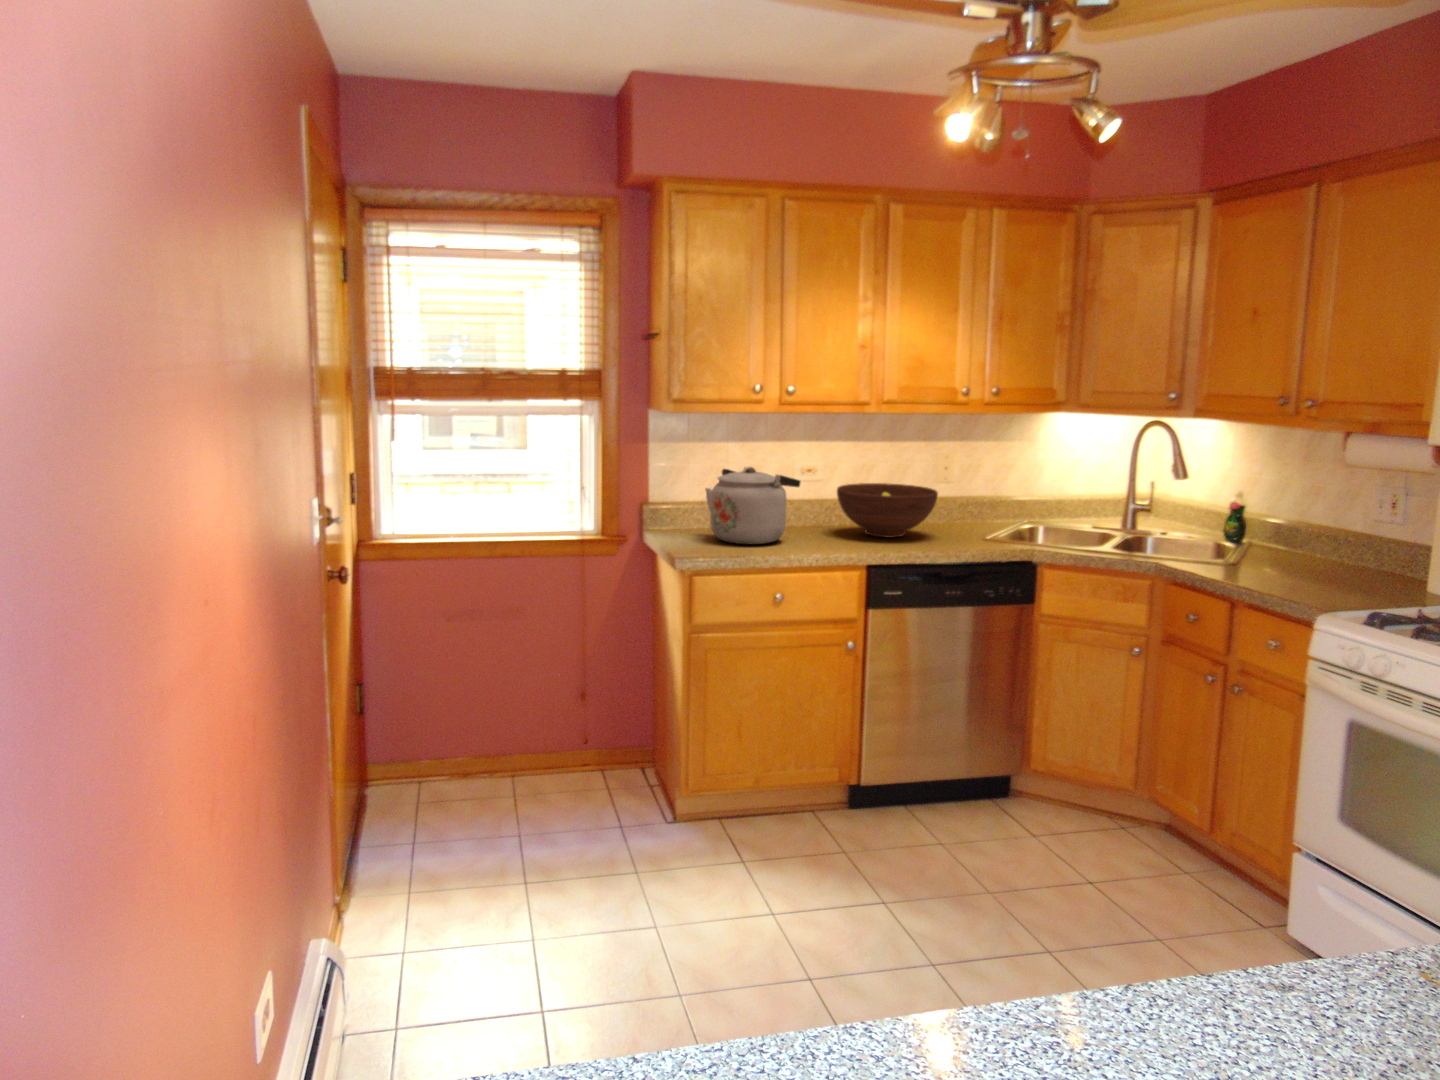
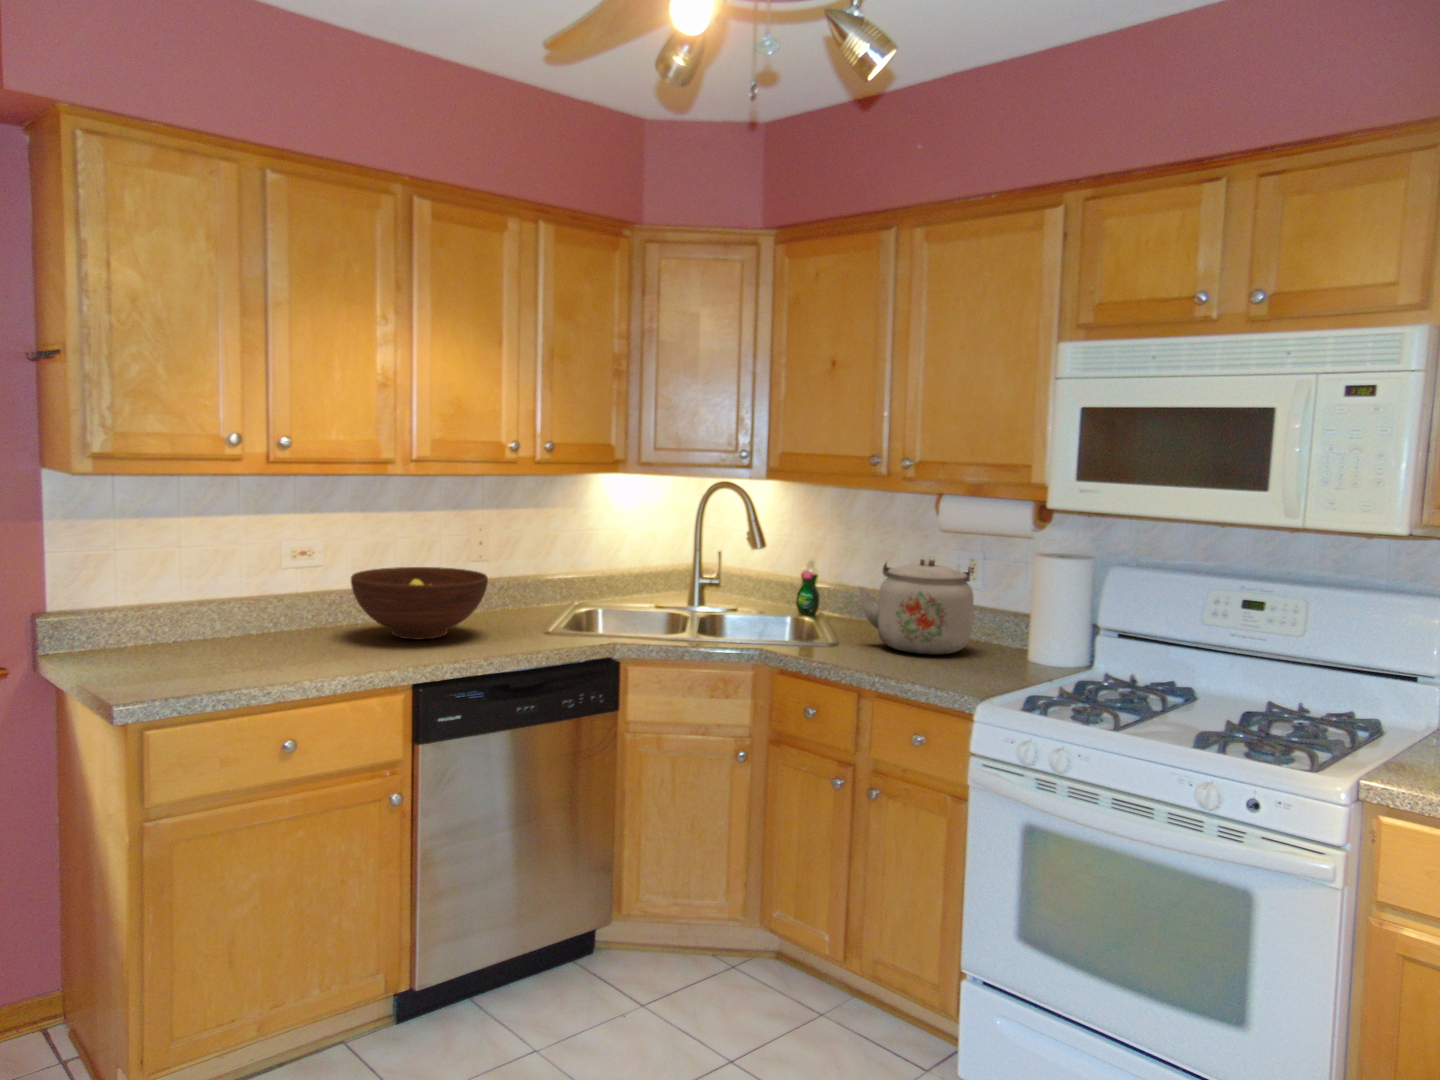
kettle: present [705,467,800,544] -> present [859,558,974,654]

